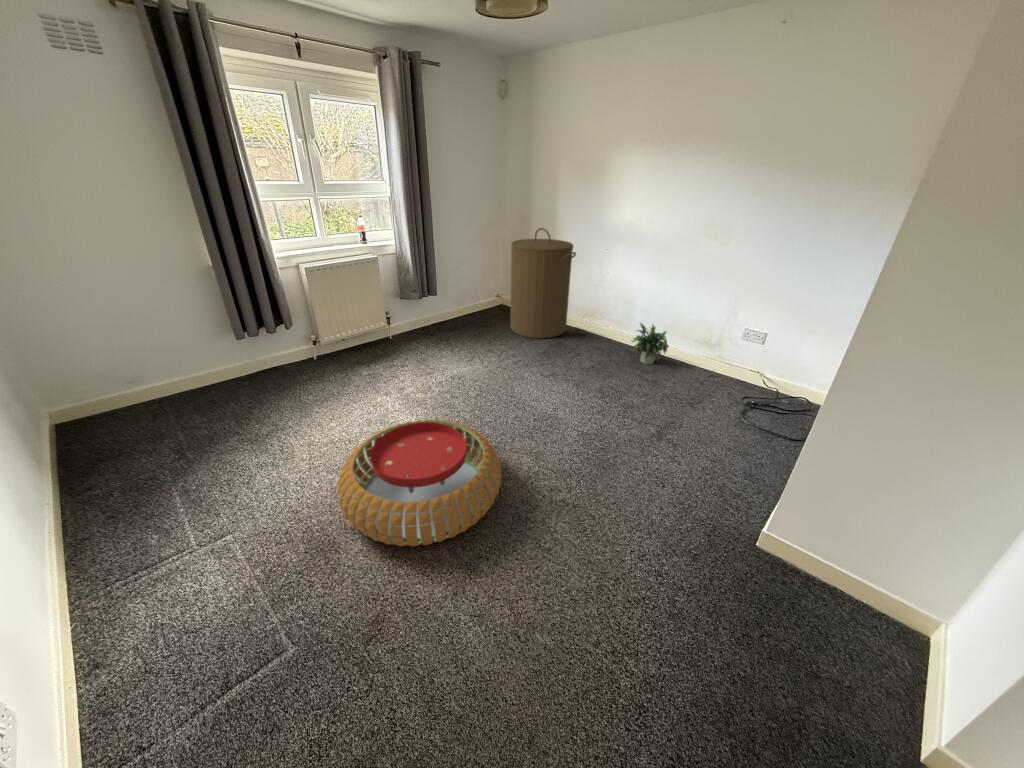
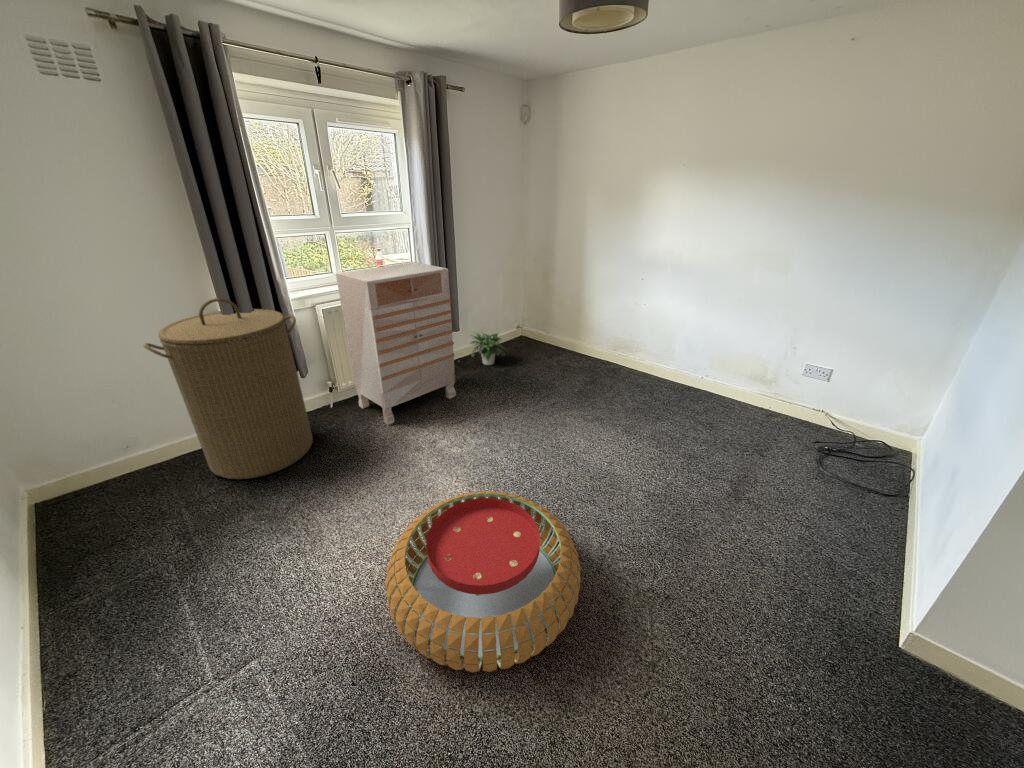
dresser: none [317,228,429,374] -> present [336,262,456,425]
laundry hamper: present [510,228,576,339] -> present [143,298,313,479]
potted plant: present [633,323,669,364] -> present [470,333,507,365]

